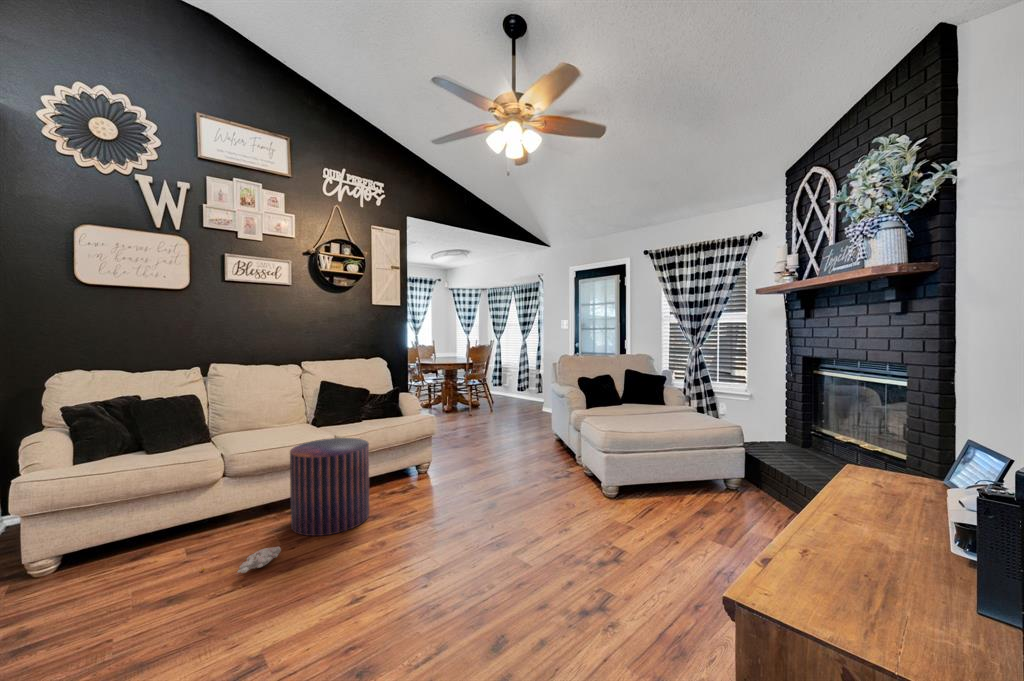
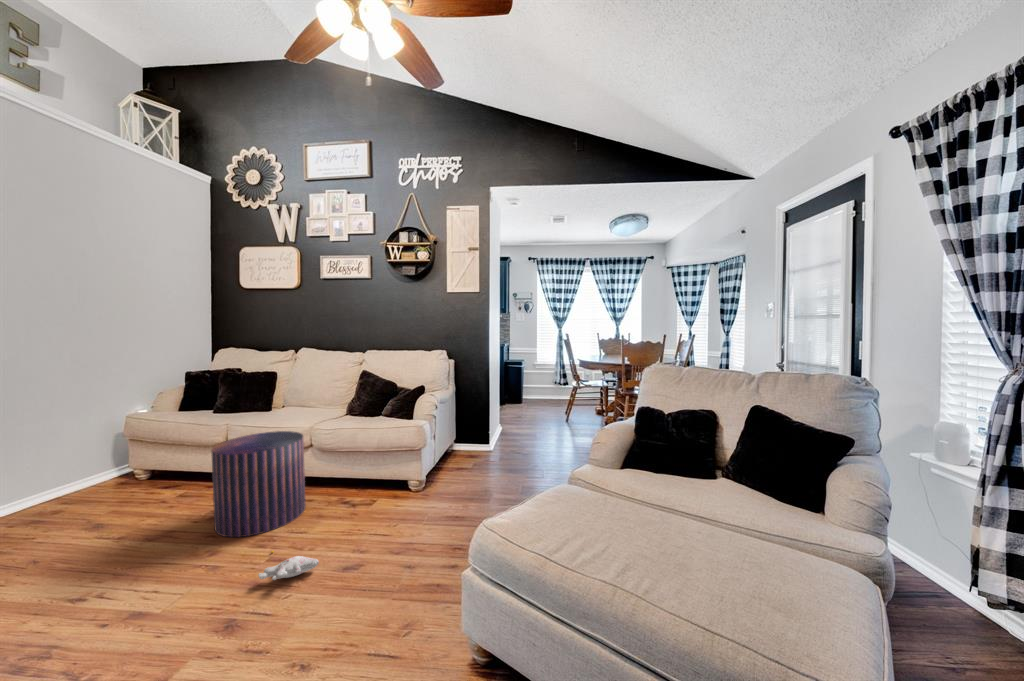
plush toy: present [202,546,281,573] -> present [258,551,319,580]

